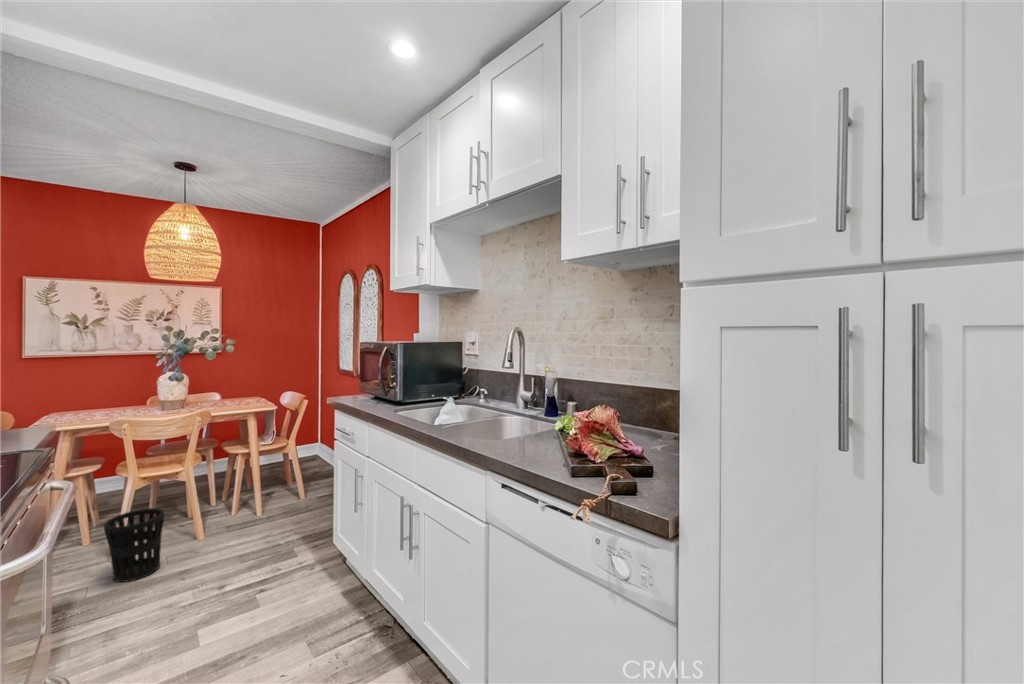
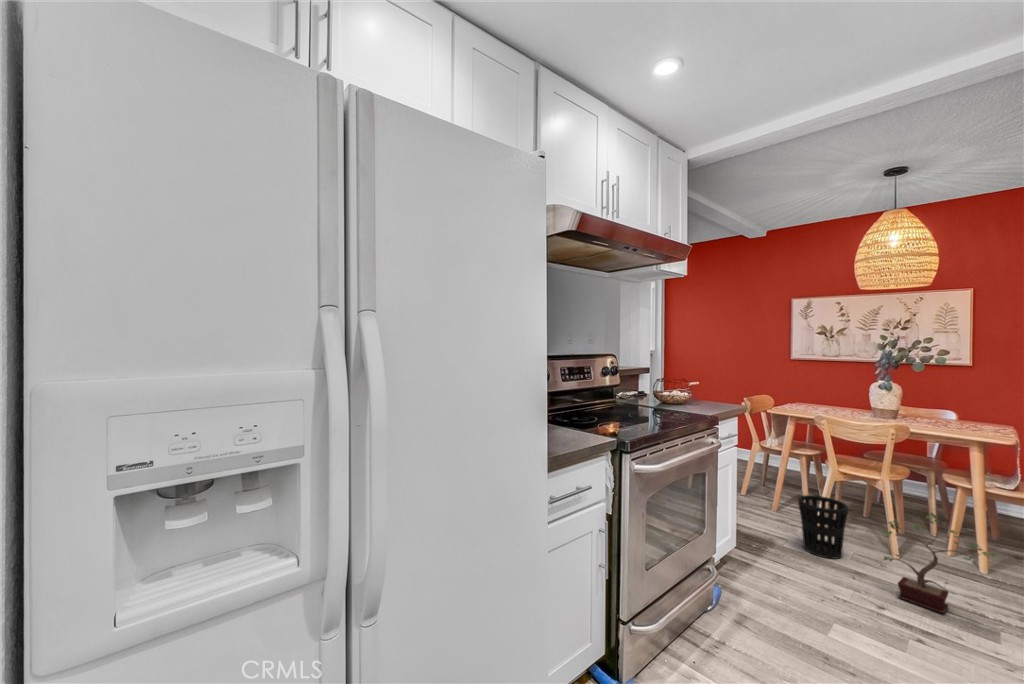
potted plant: none [209,481,295,569] -> present [881,512,996,613]

